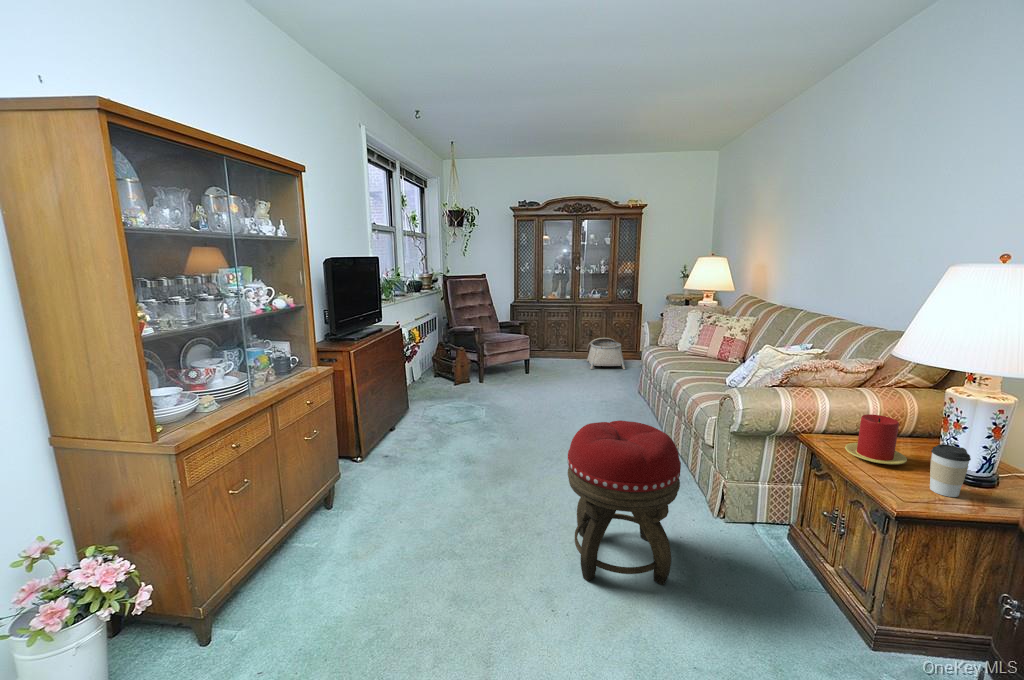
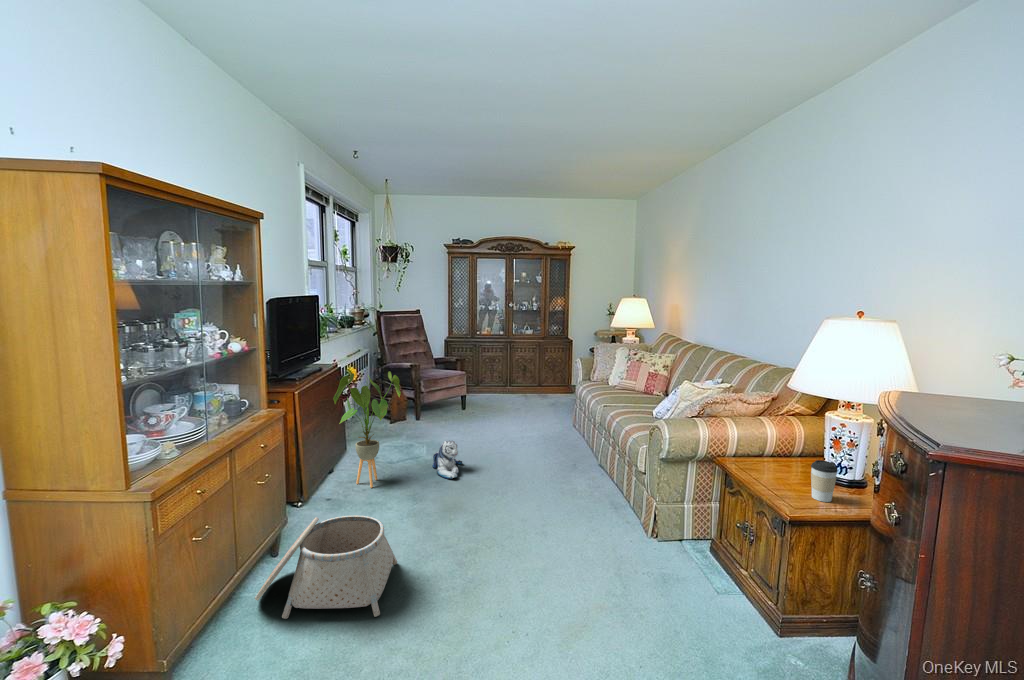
house plant: none [393,332,458,445] -> present [333,372,401,488]
basket: present [587,338,625,369] -> present [255,515,397,619]
plush toy: none [489,402,520,441] -> present [432,441,462,479]
candle: present [845,414,907,464] -> none [750,439,796,479]
footstool: present [568,420,681,585] -> none [521,452,621,603]

